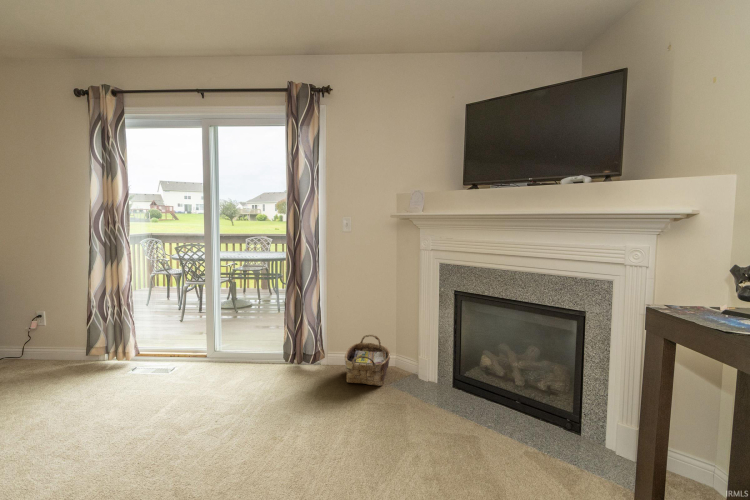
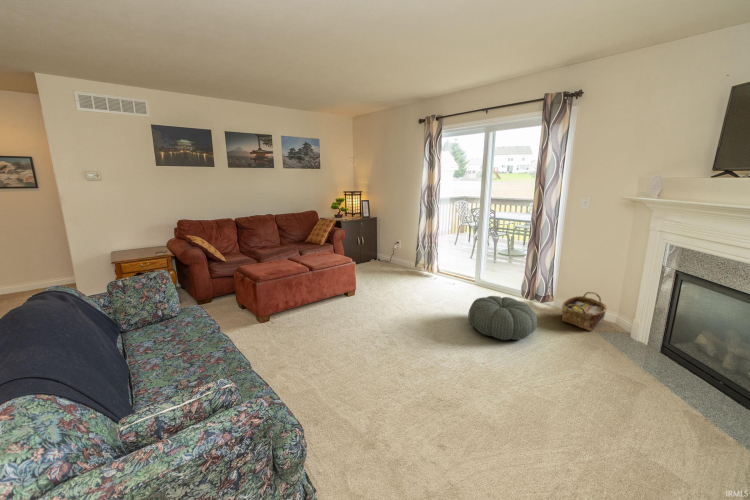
pouf: none [223,369,330,449] -> present [468,296,537,340]

